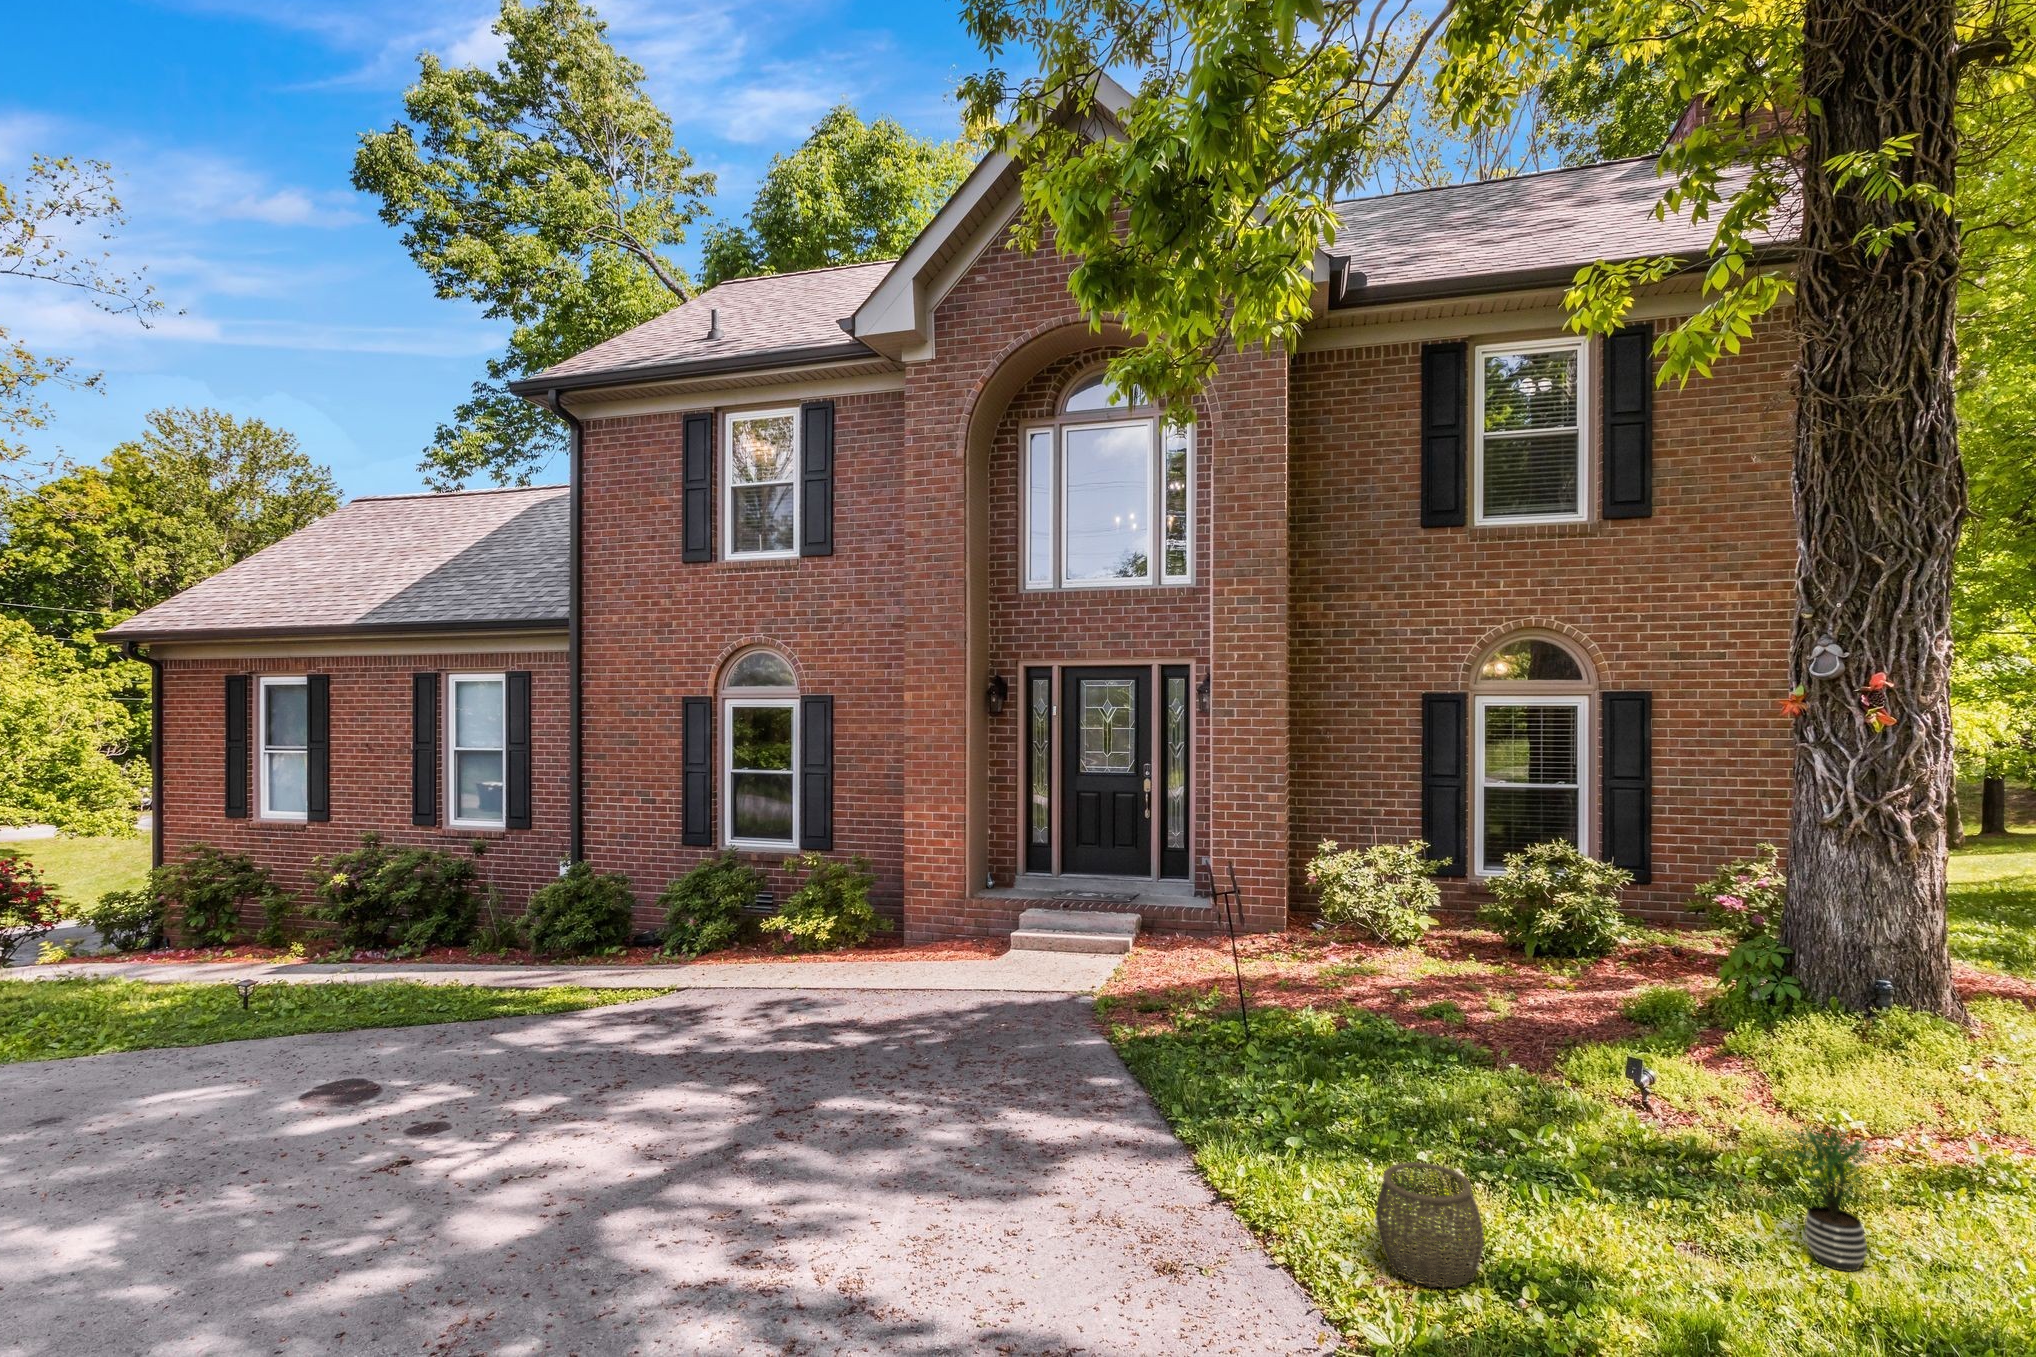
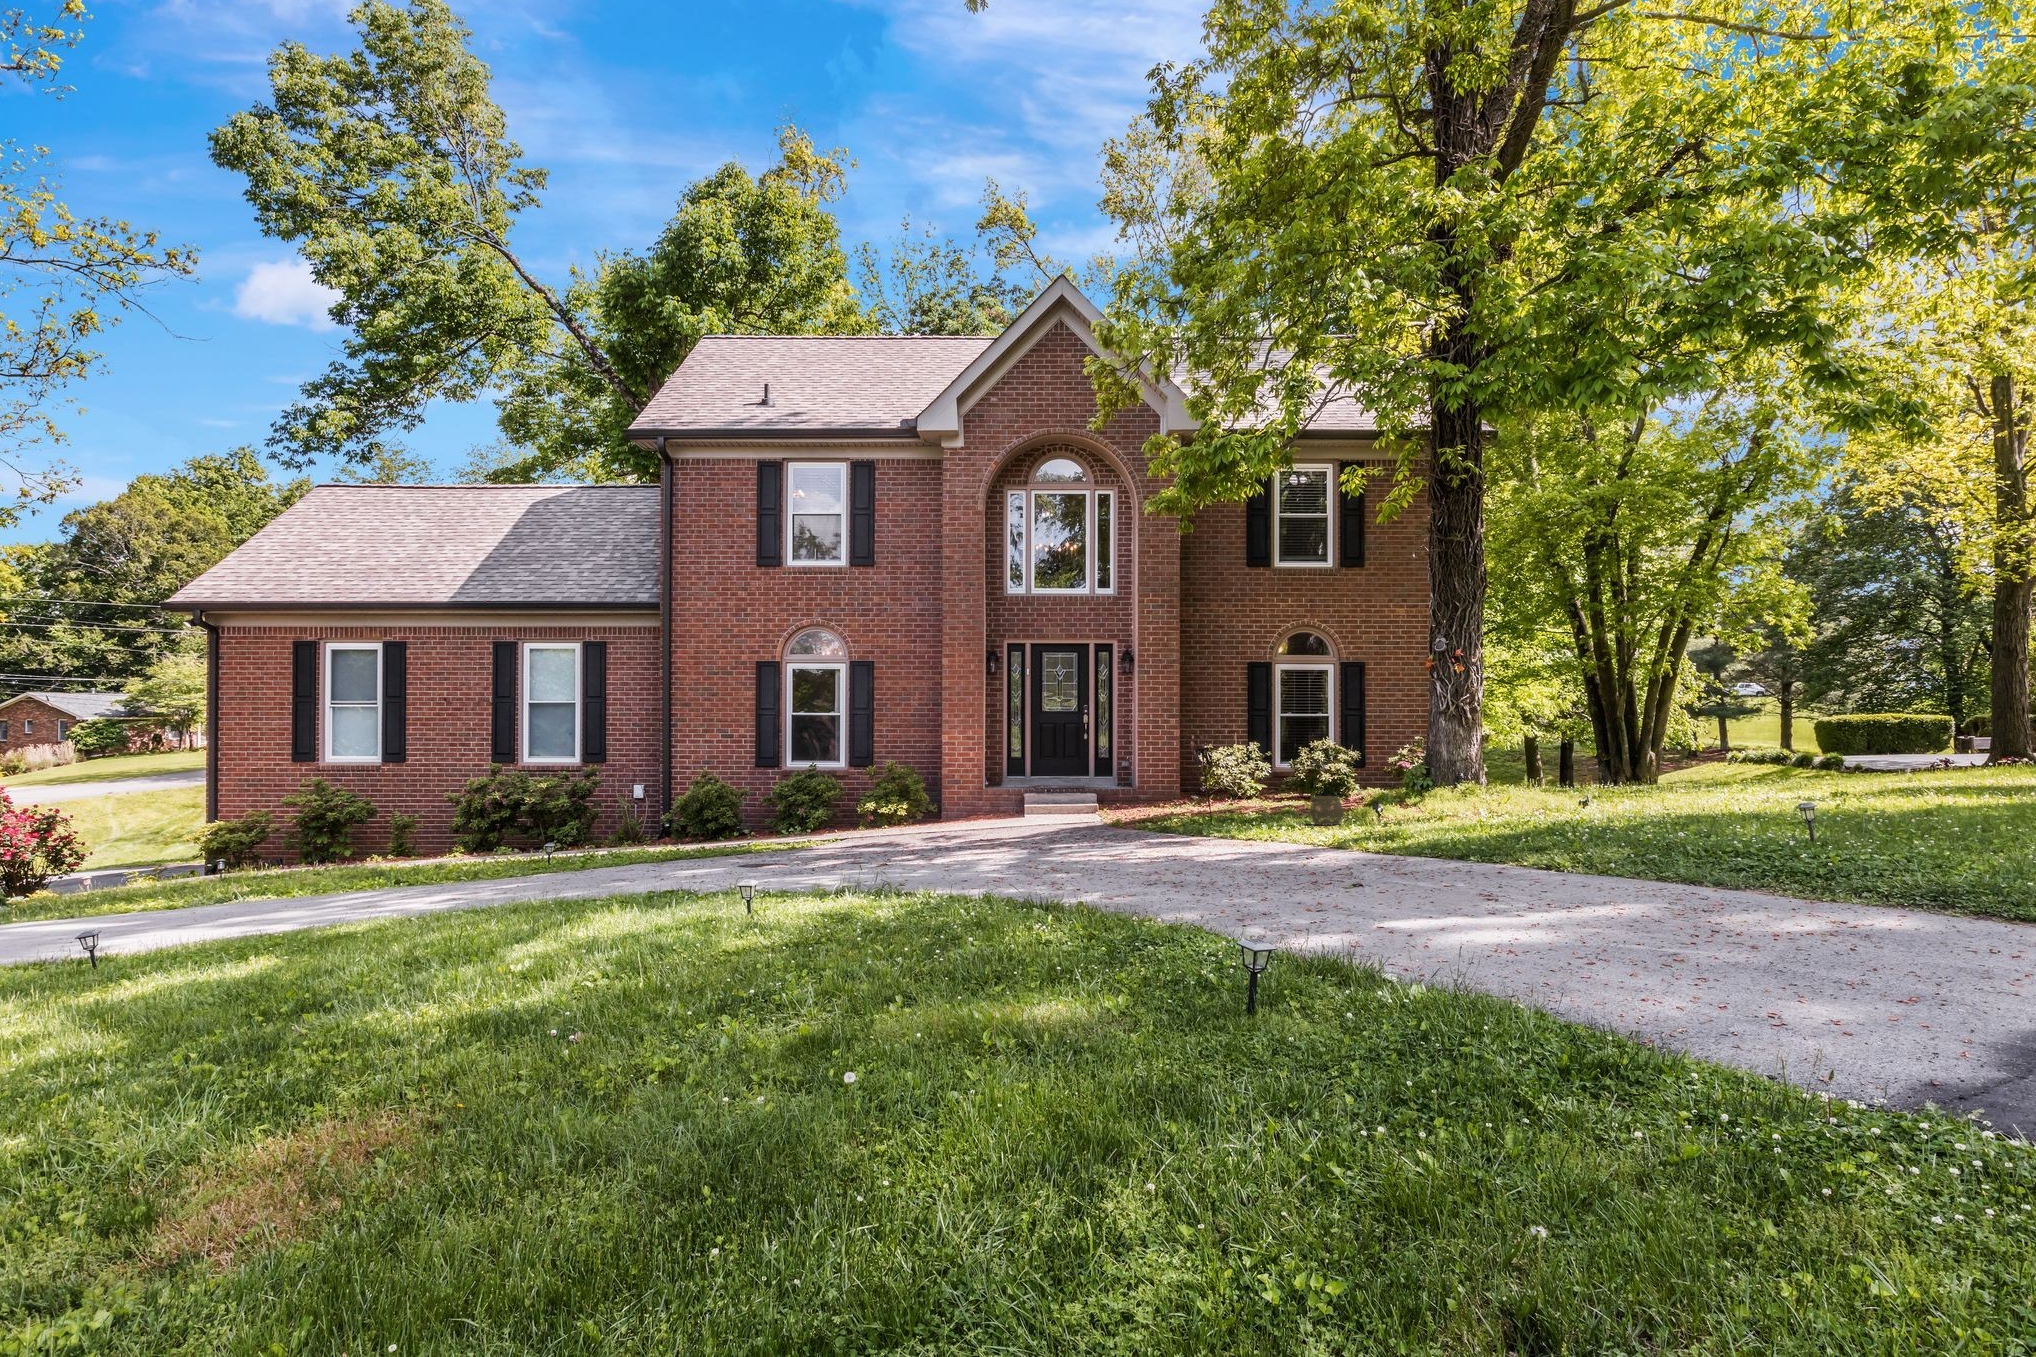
potted plant: present [1772,1124,1874,1272] -> none [1418,777,1448,818]

